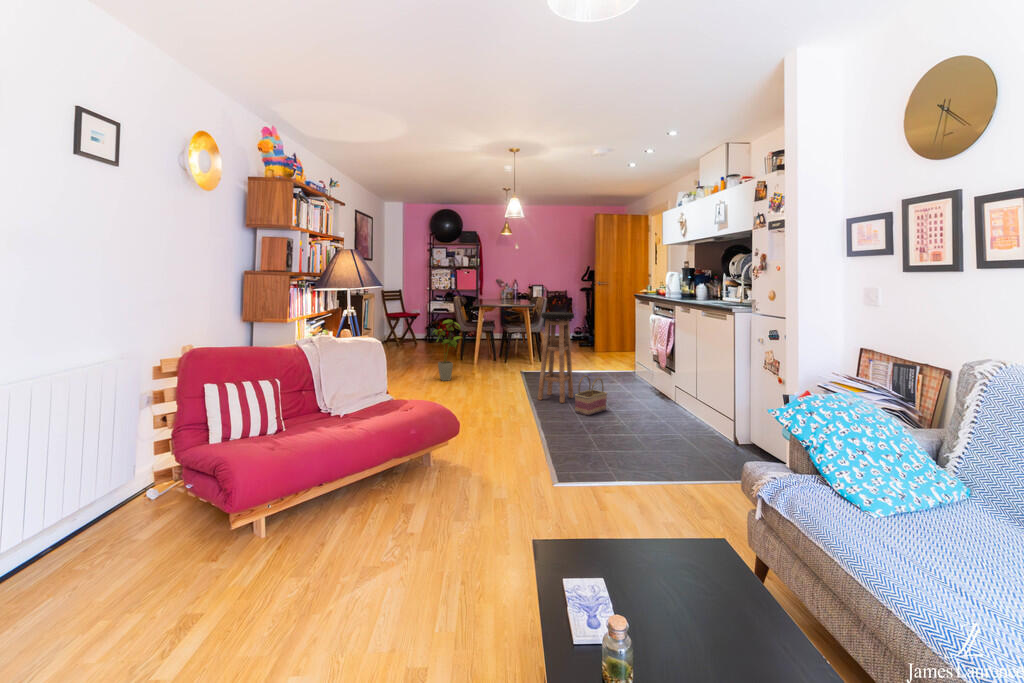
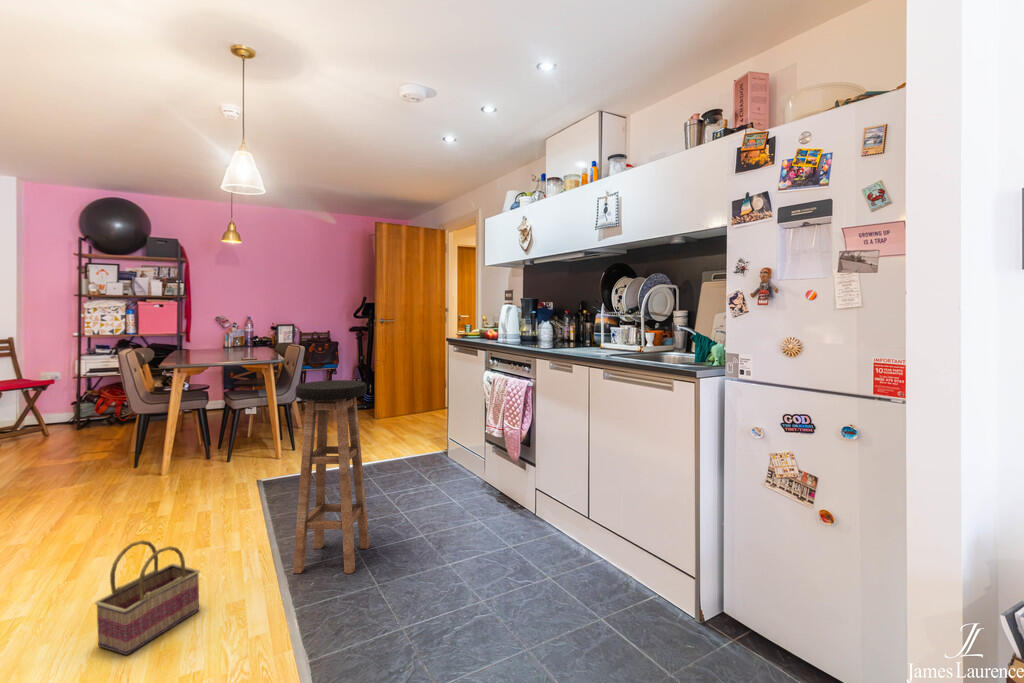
house plant: present [433,320,462,381] -> none [18,405,115,546]
basket: present [575,376,607,415] -> present [95,540,200,655]

